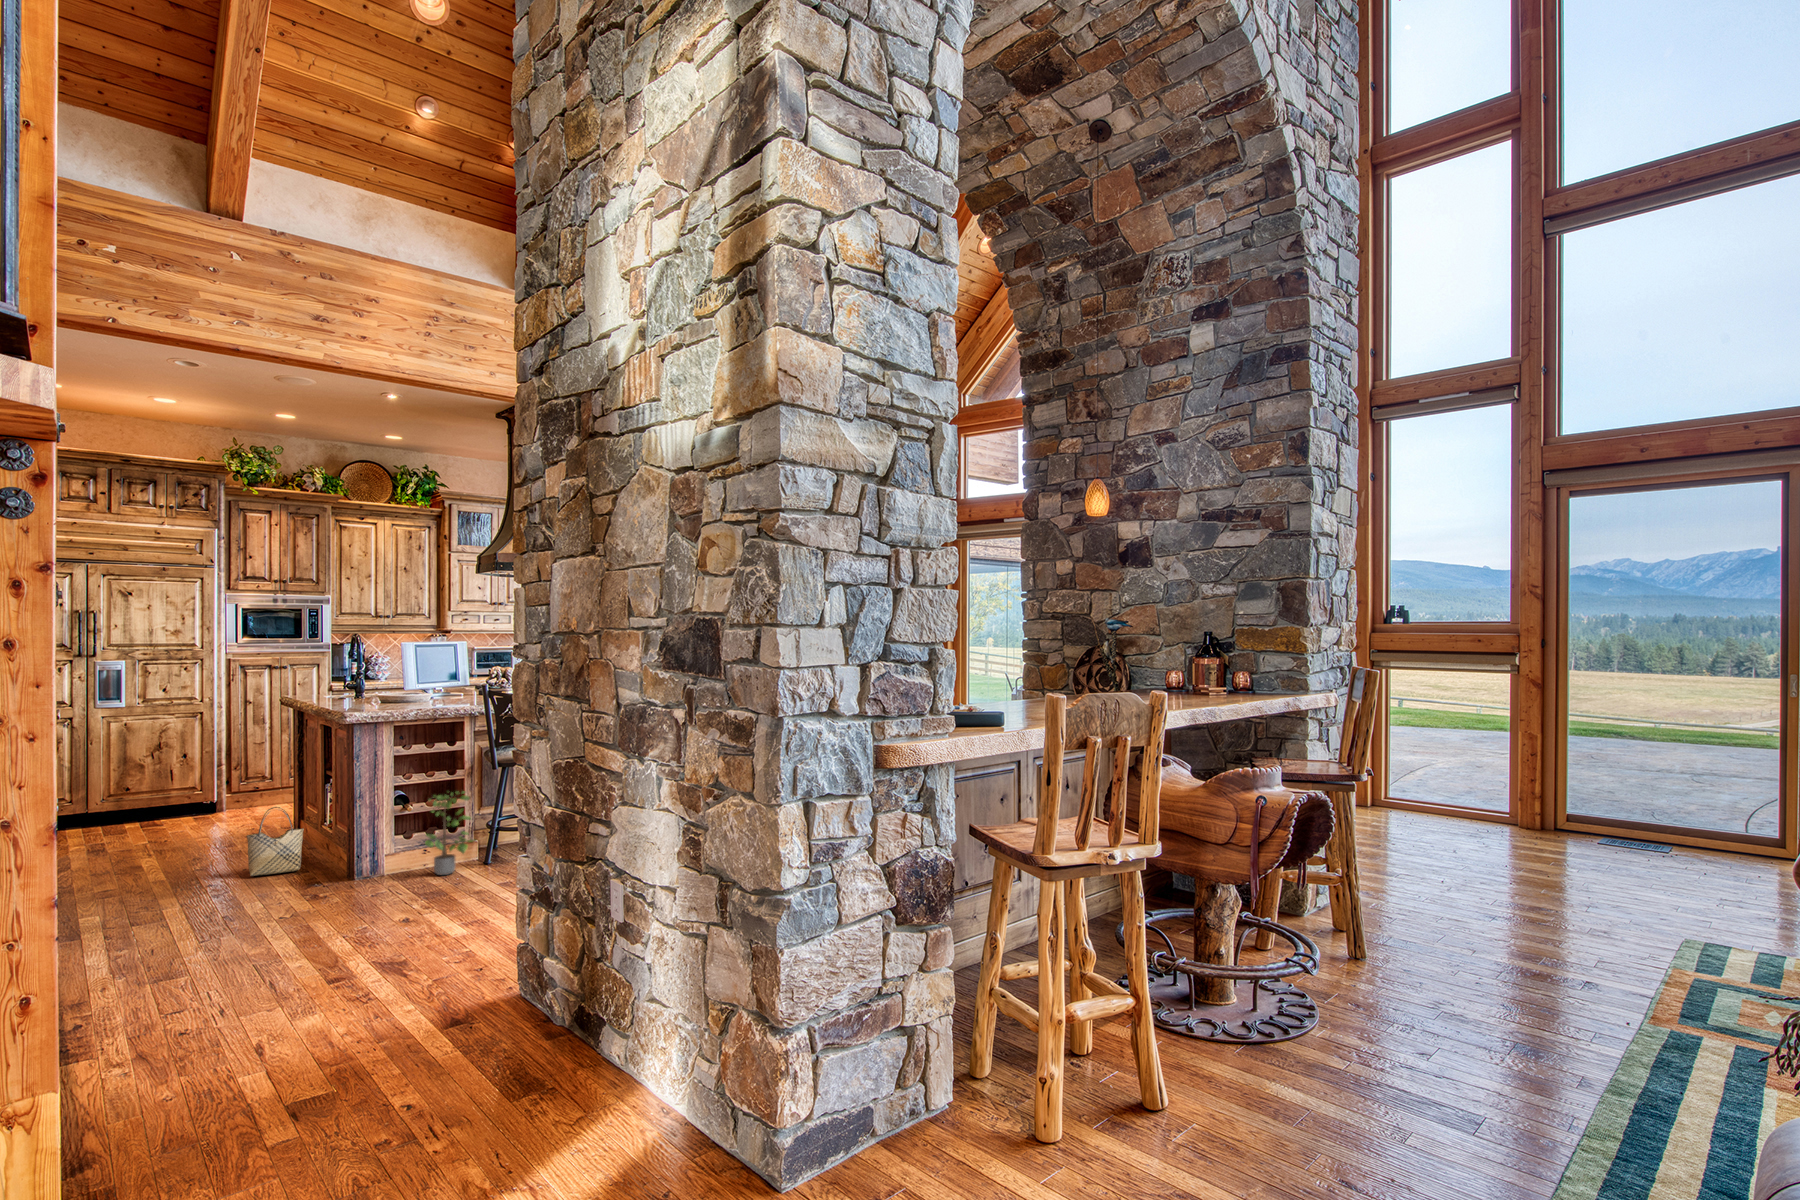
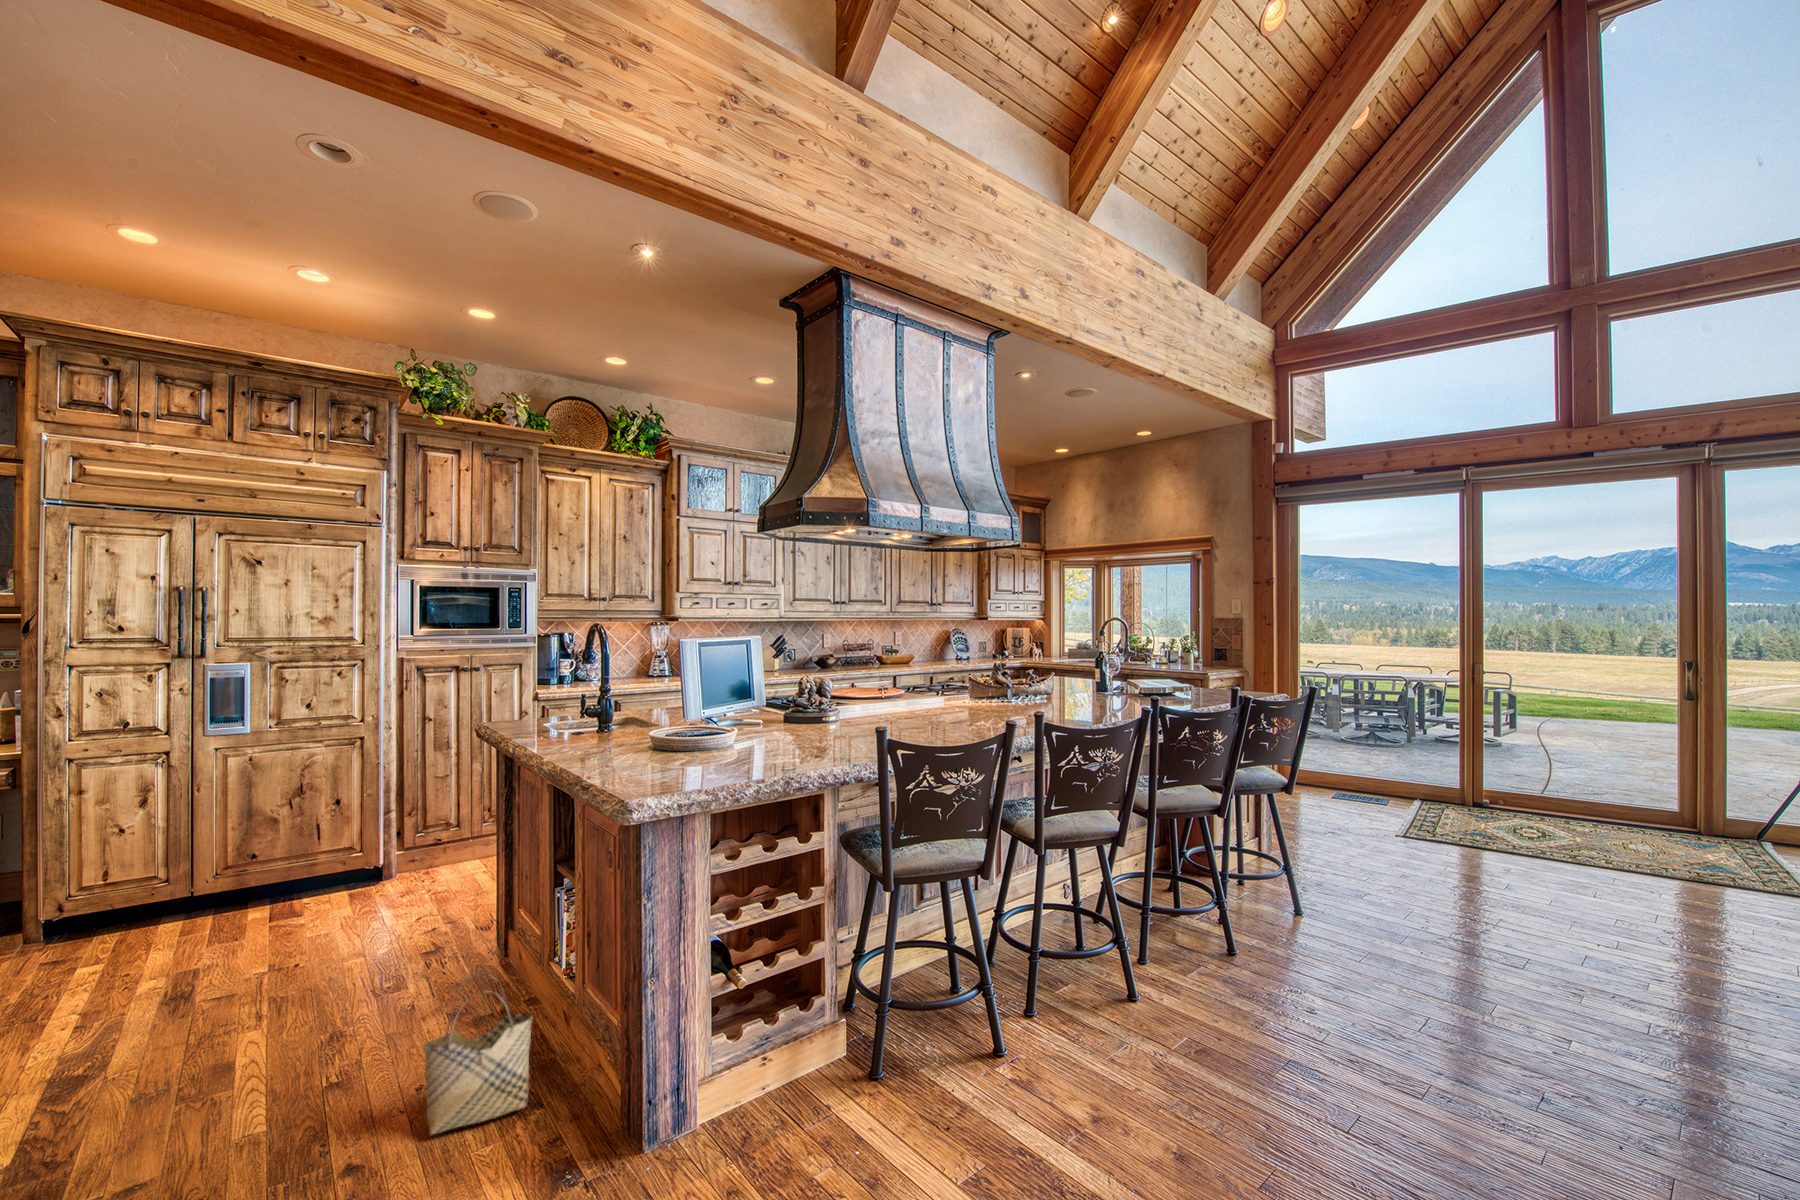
potted plant: present [425,791,473,875] -> none [785,953,889,1147]

